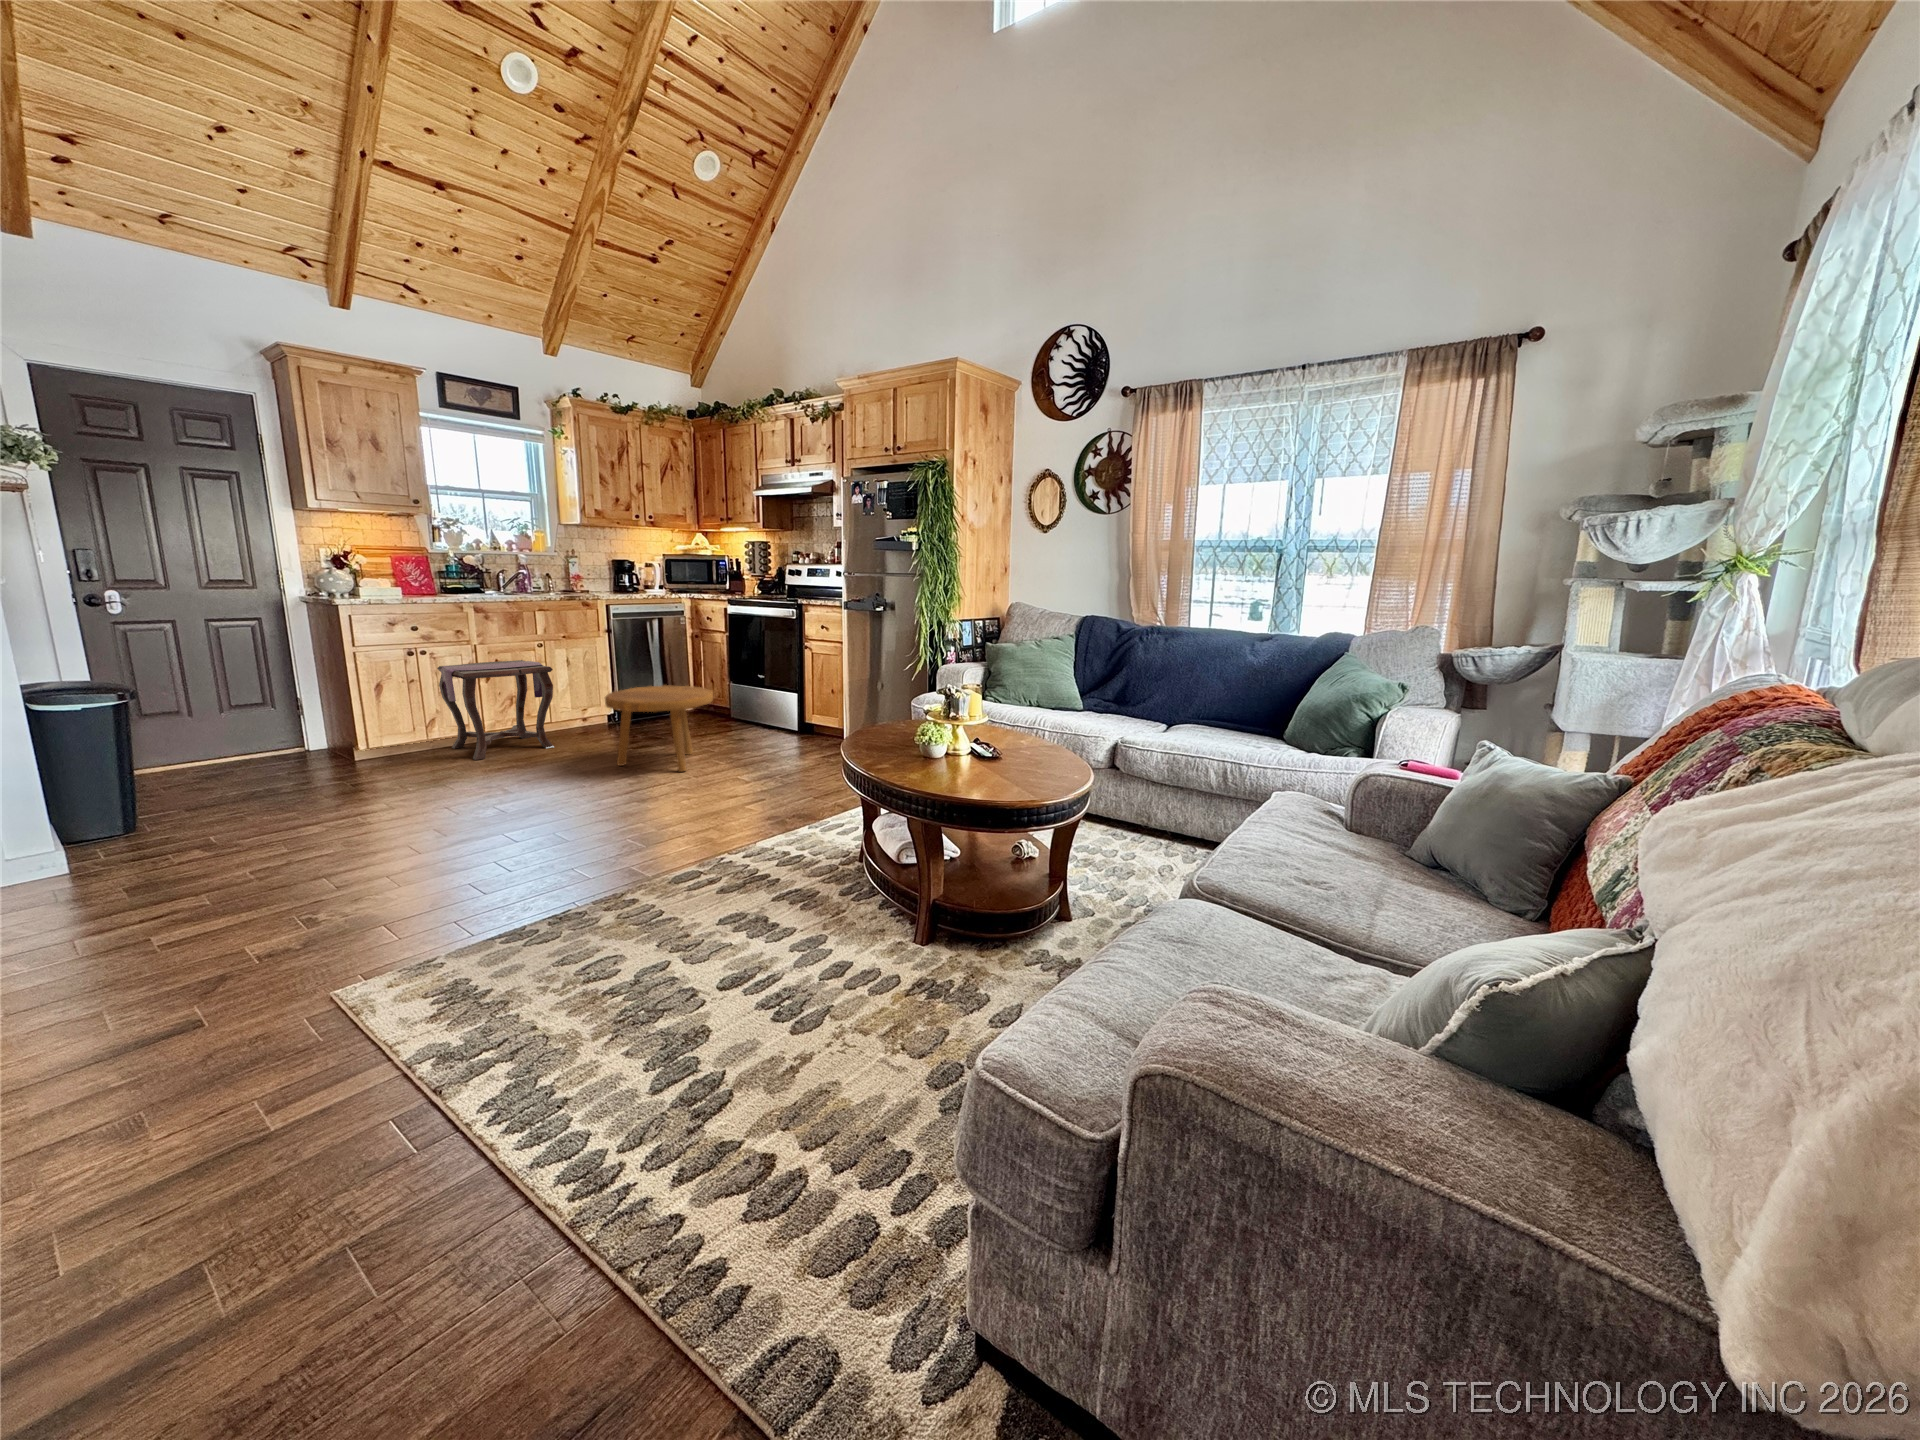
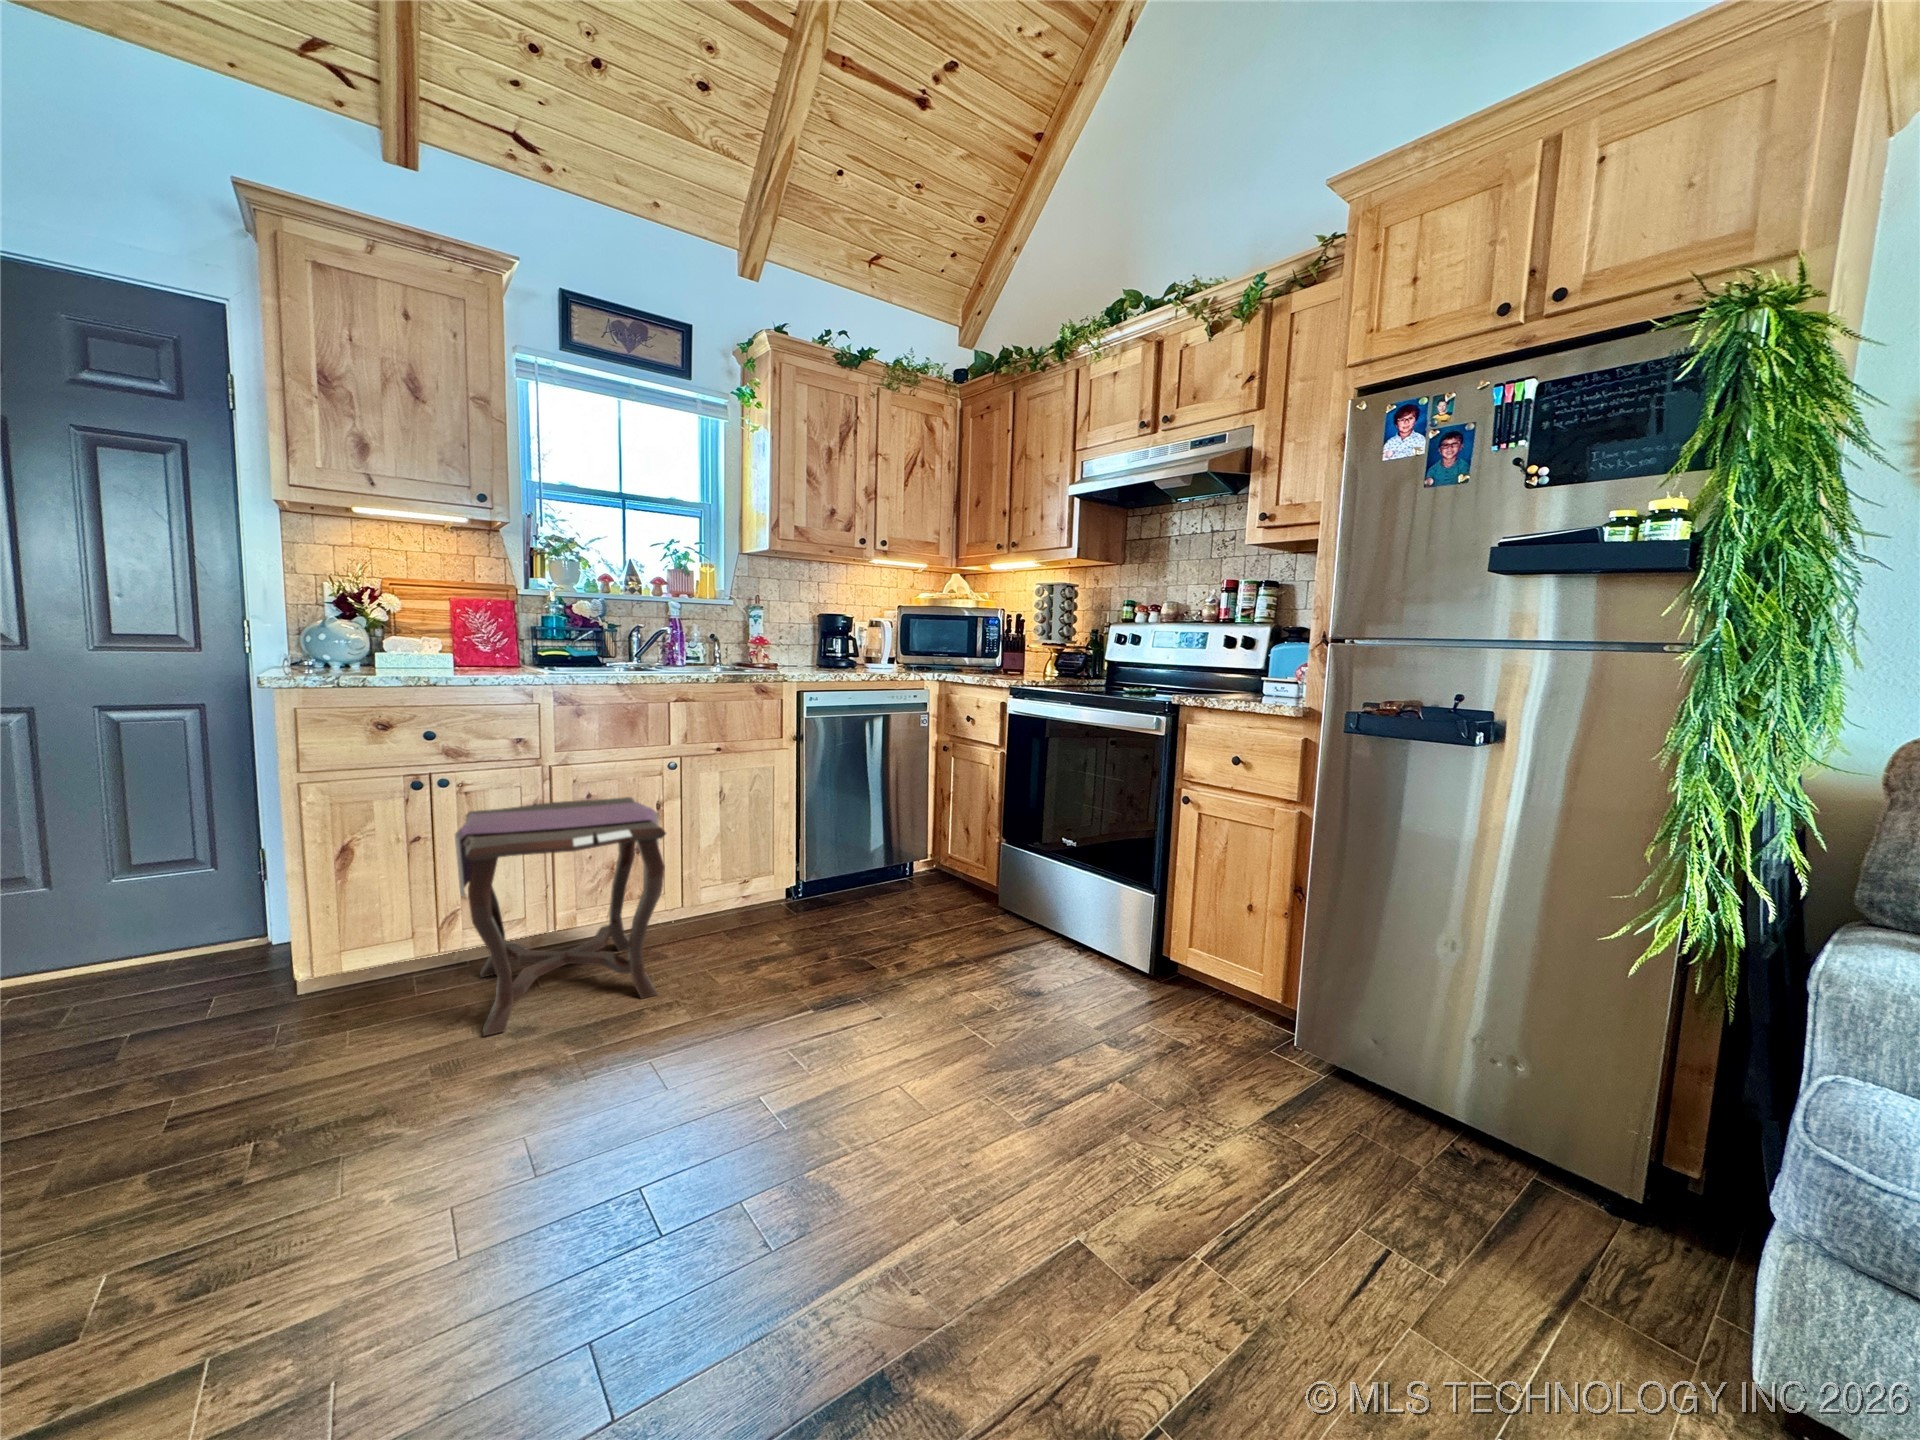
footstool: present [605,685,713,772] -> none [738,898,1010,1200]

